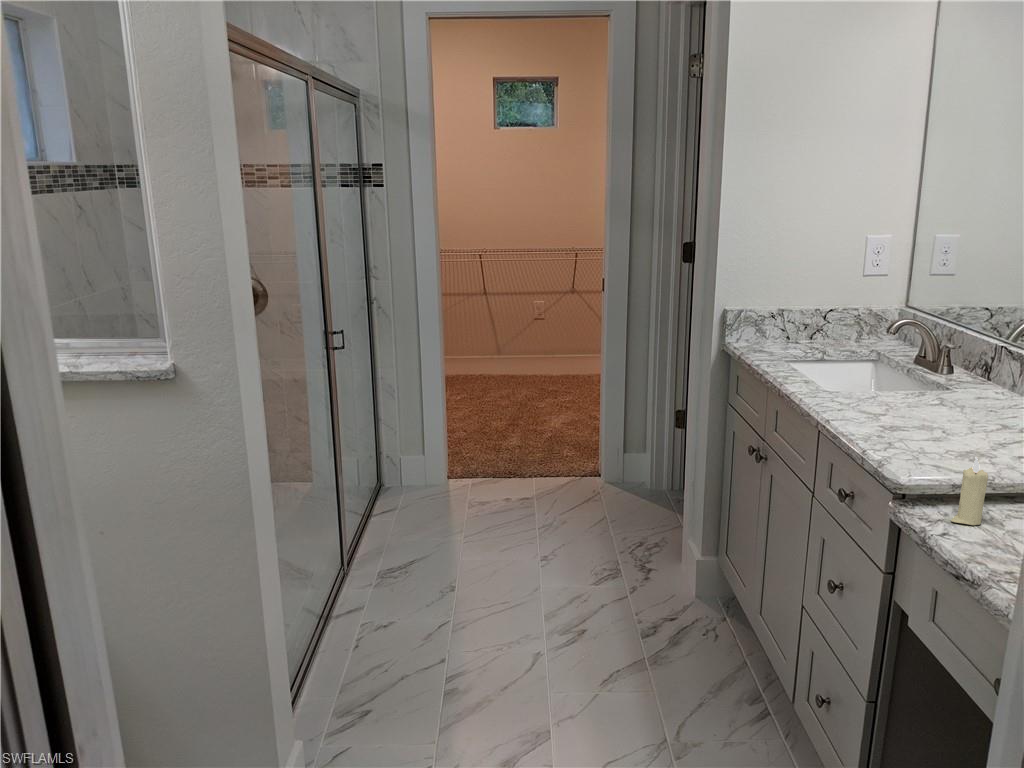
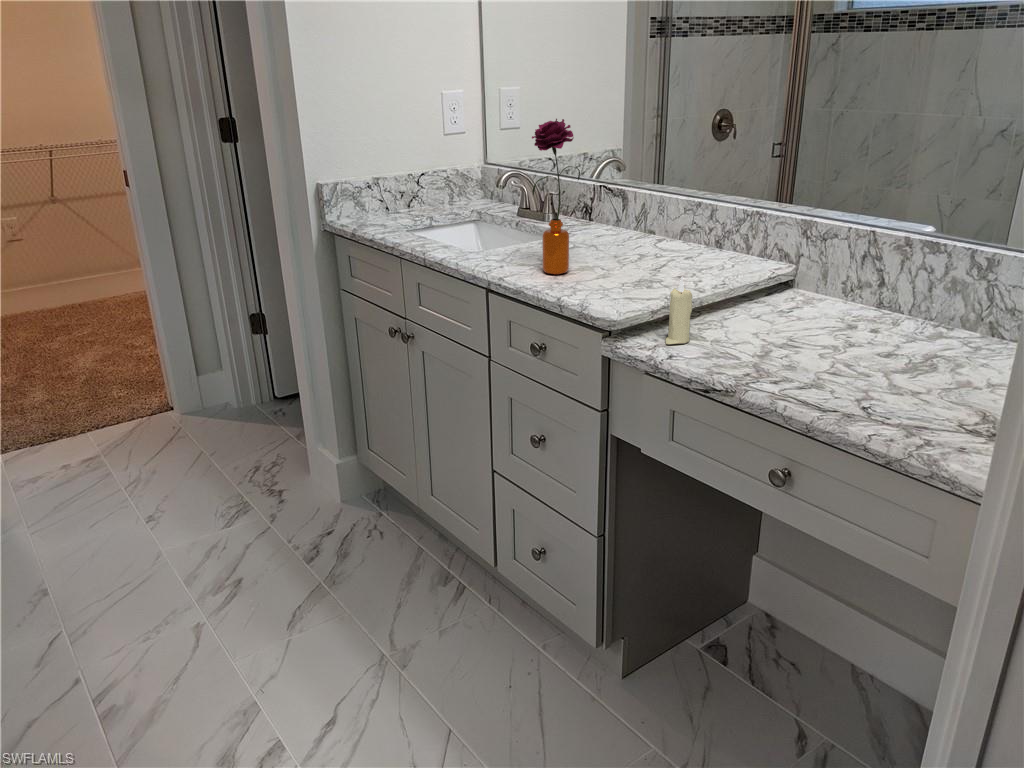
flower: none [874,283,930,430] -> present [532,119,580,274]

